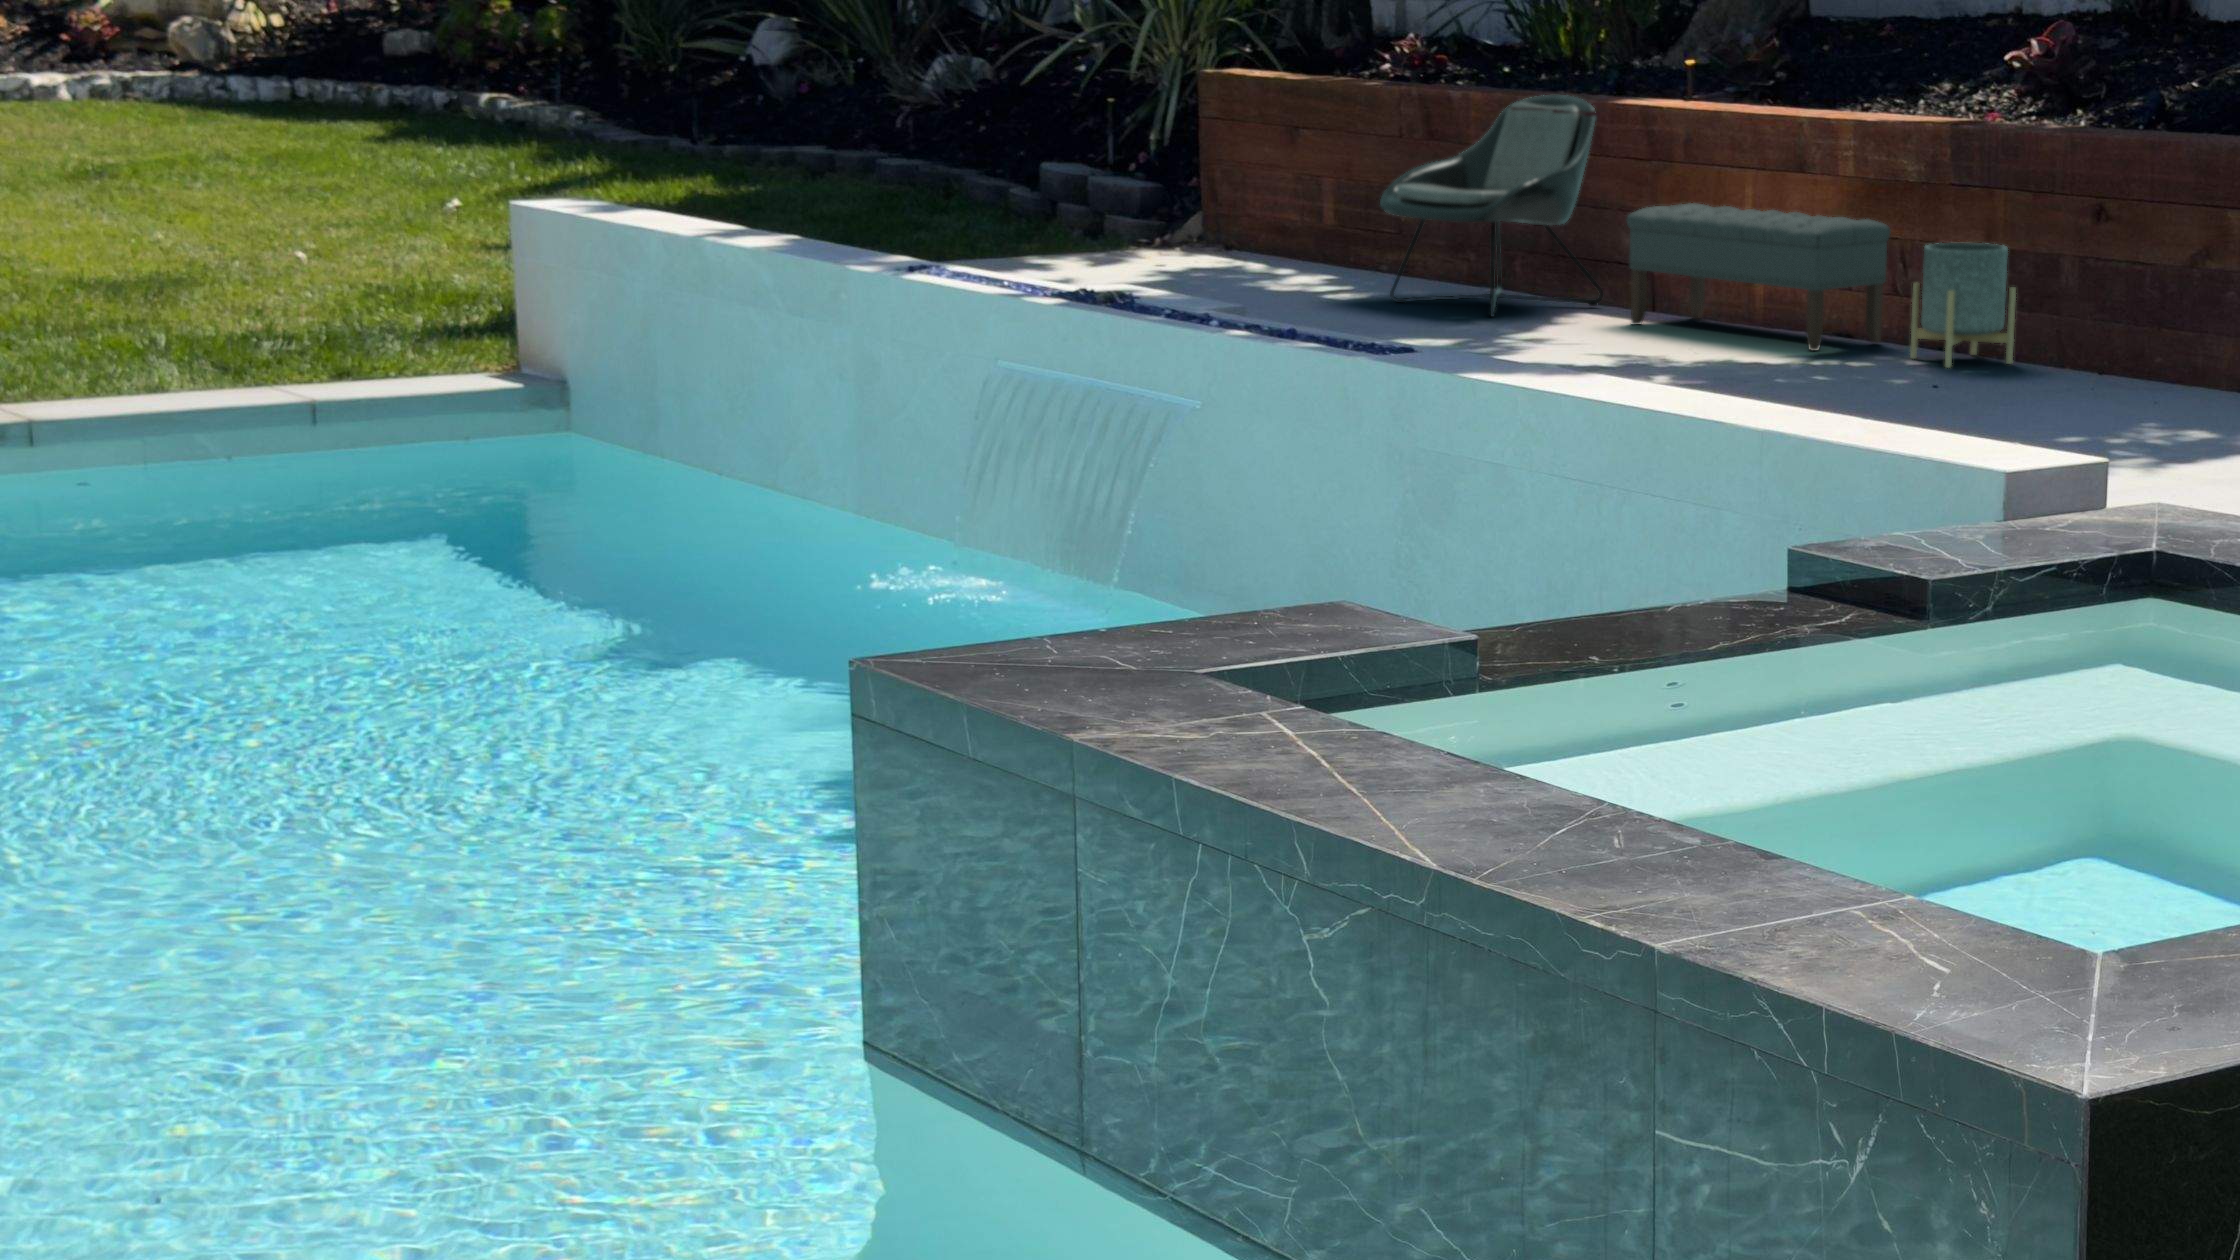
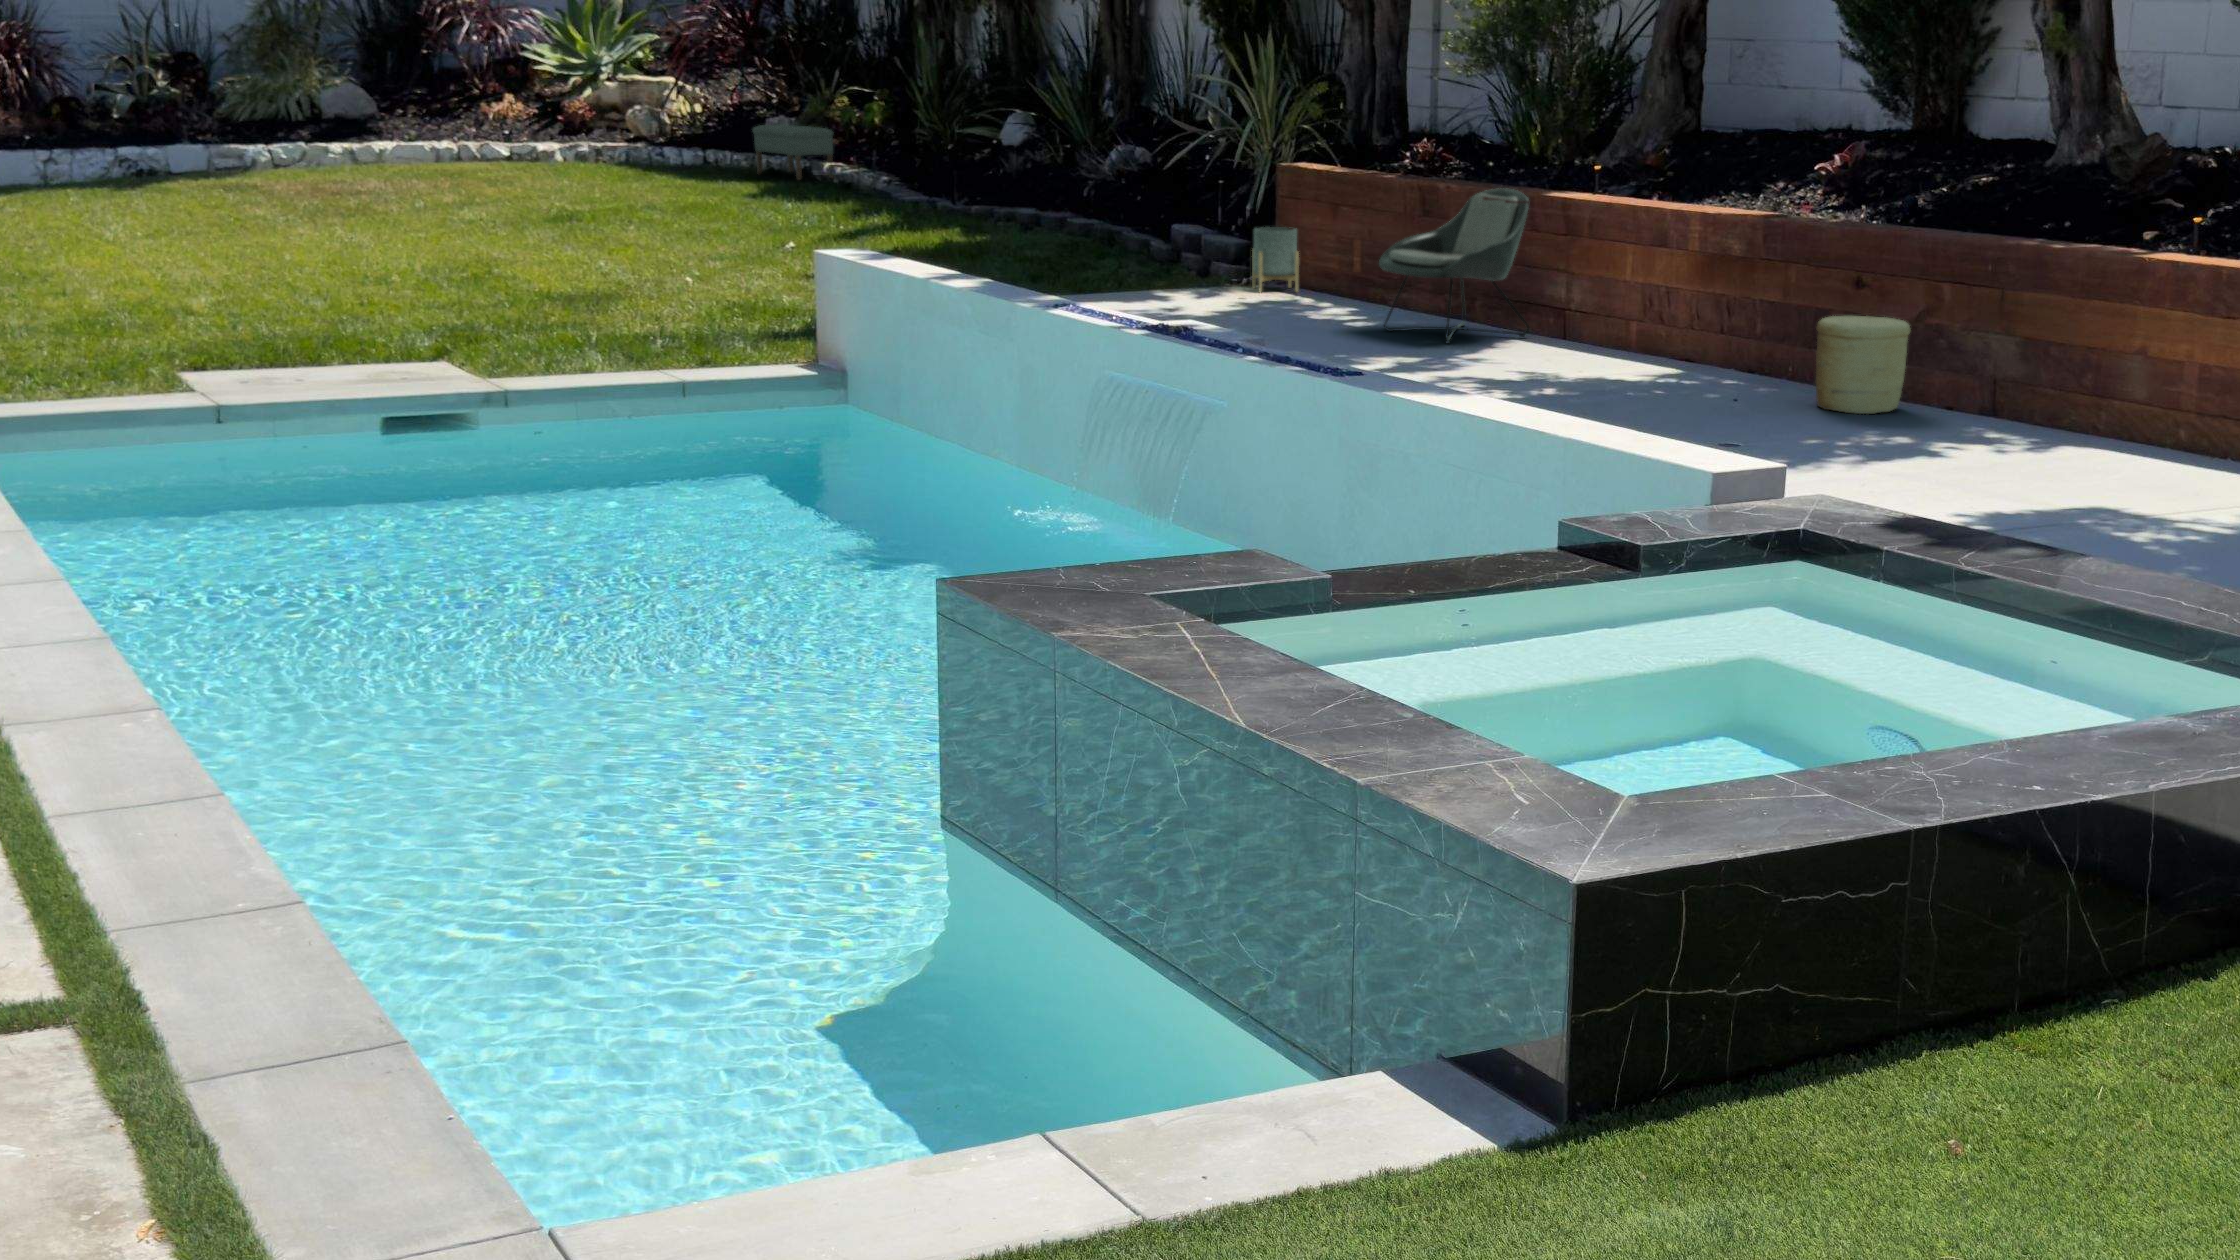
bench: present [1626,203,1891,351] -> present [753,124,833,180]
planter: present [1910,243,2016,368] -> present [1252,227,1299,293]
woven basket: none [2065,257,2200,395] -> present [1816,316,1910,414]

